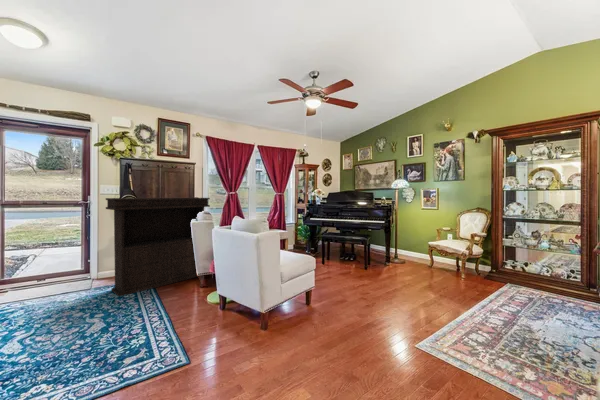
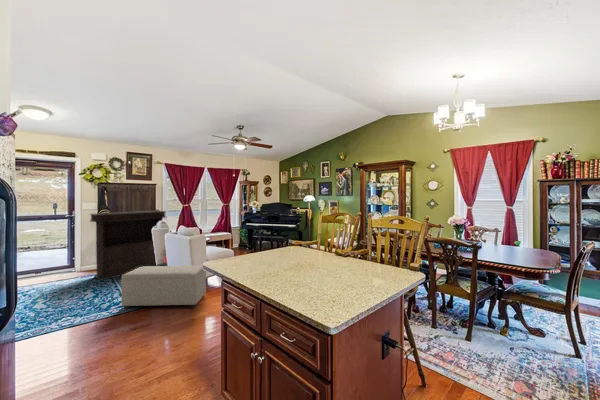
ottoman: none [141,284,286,372] -> present [121,266,206,309]

